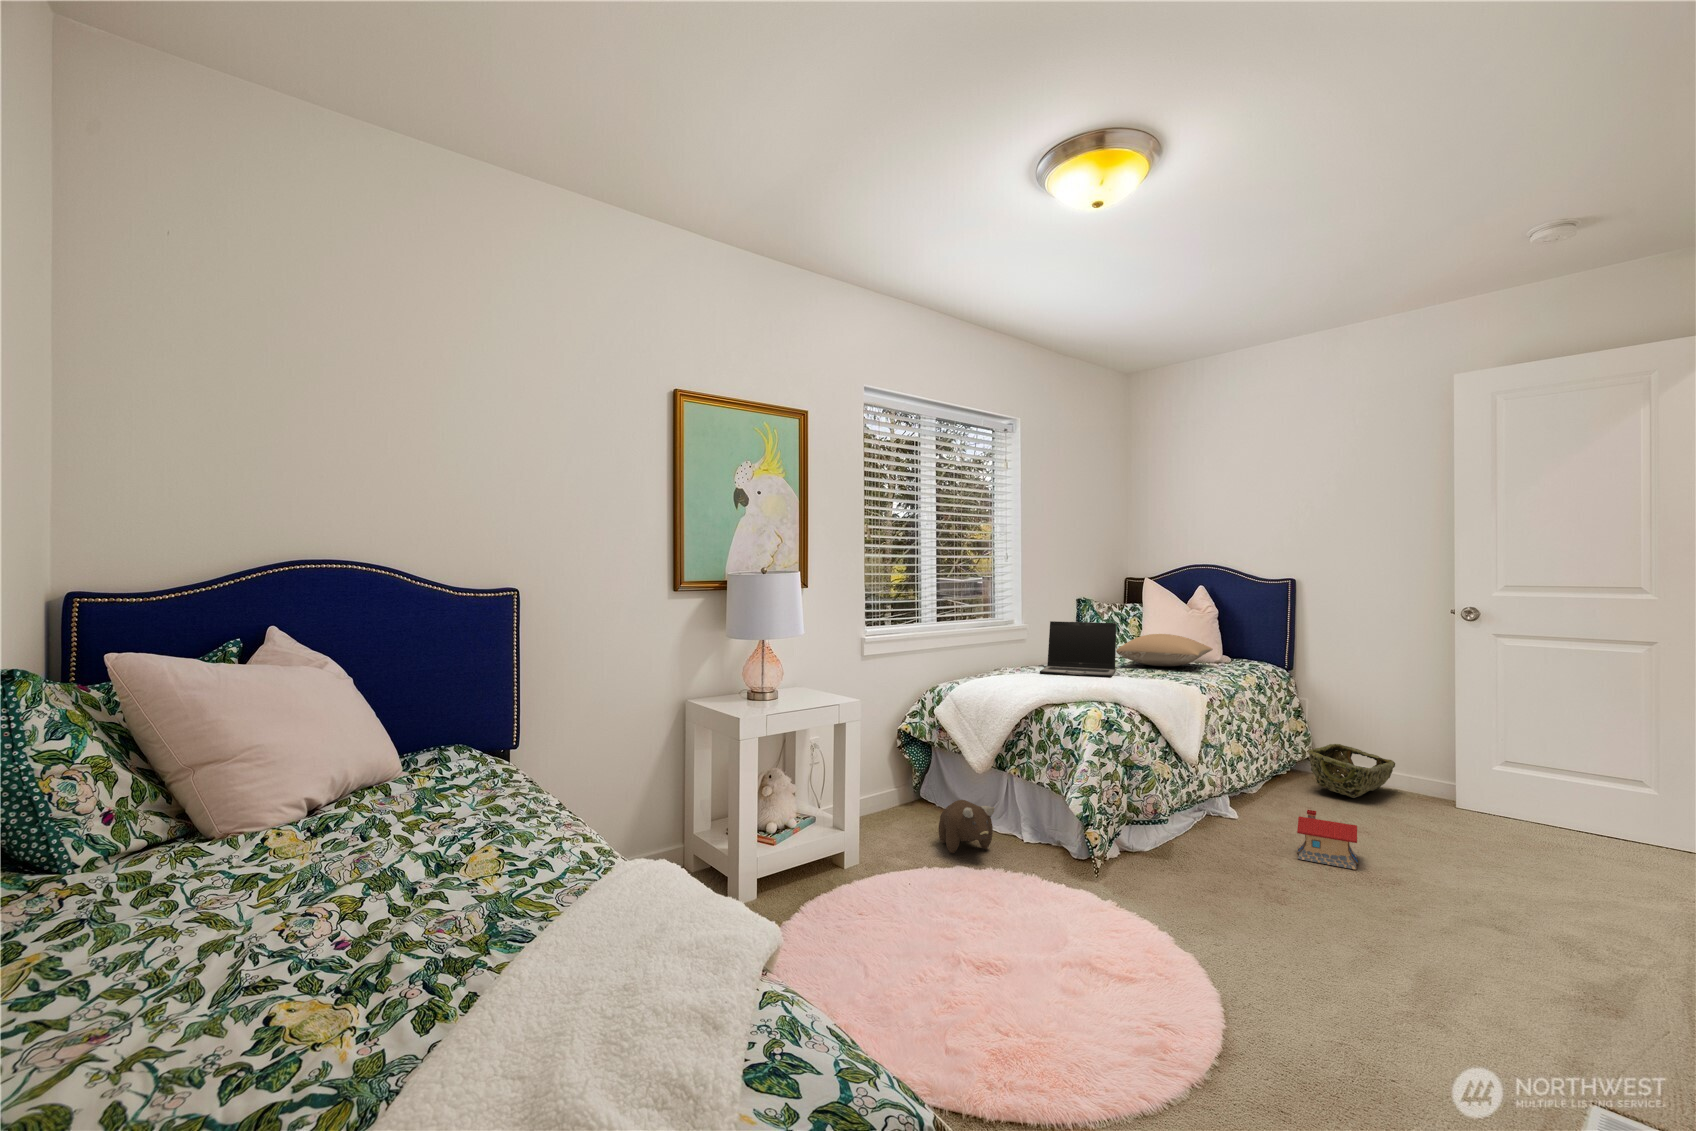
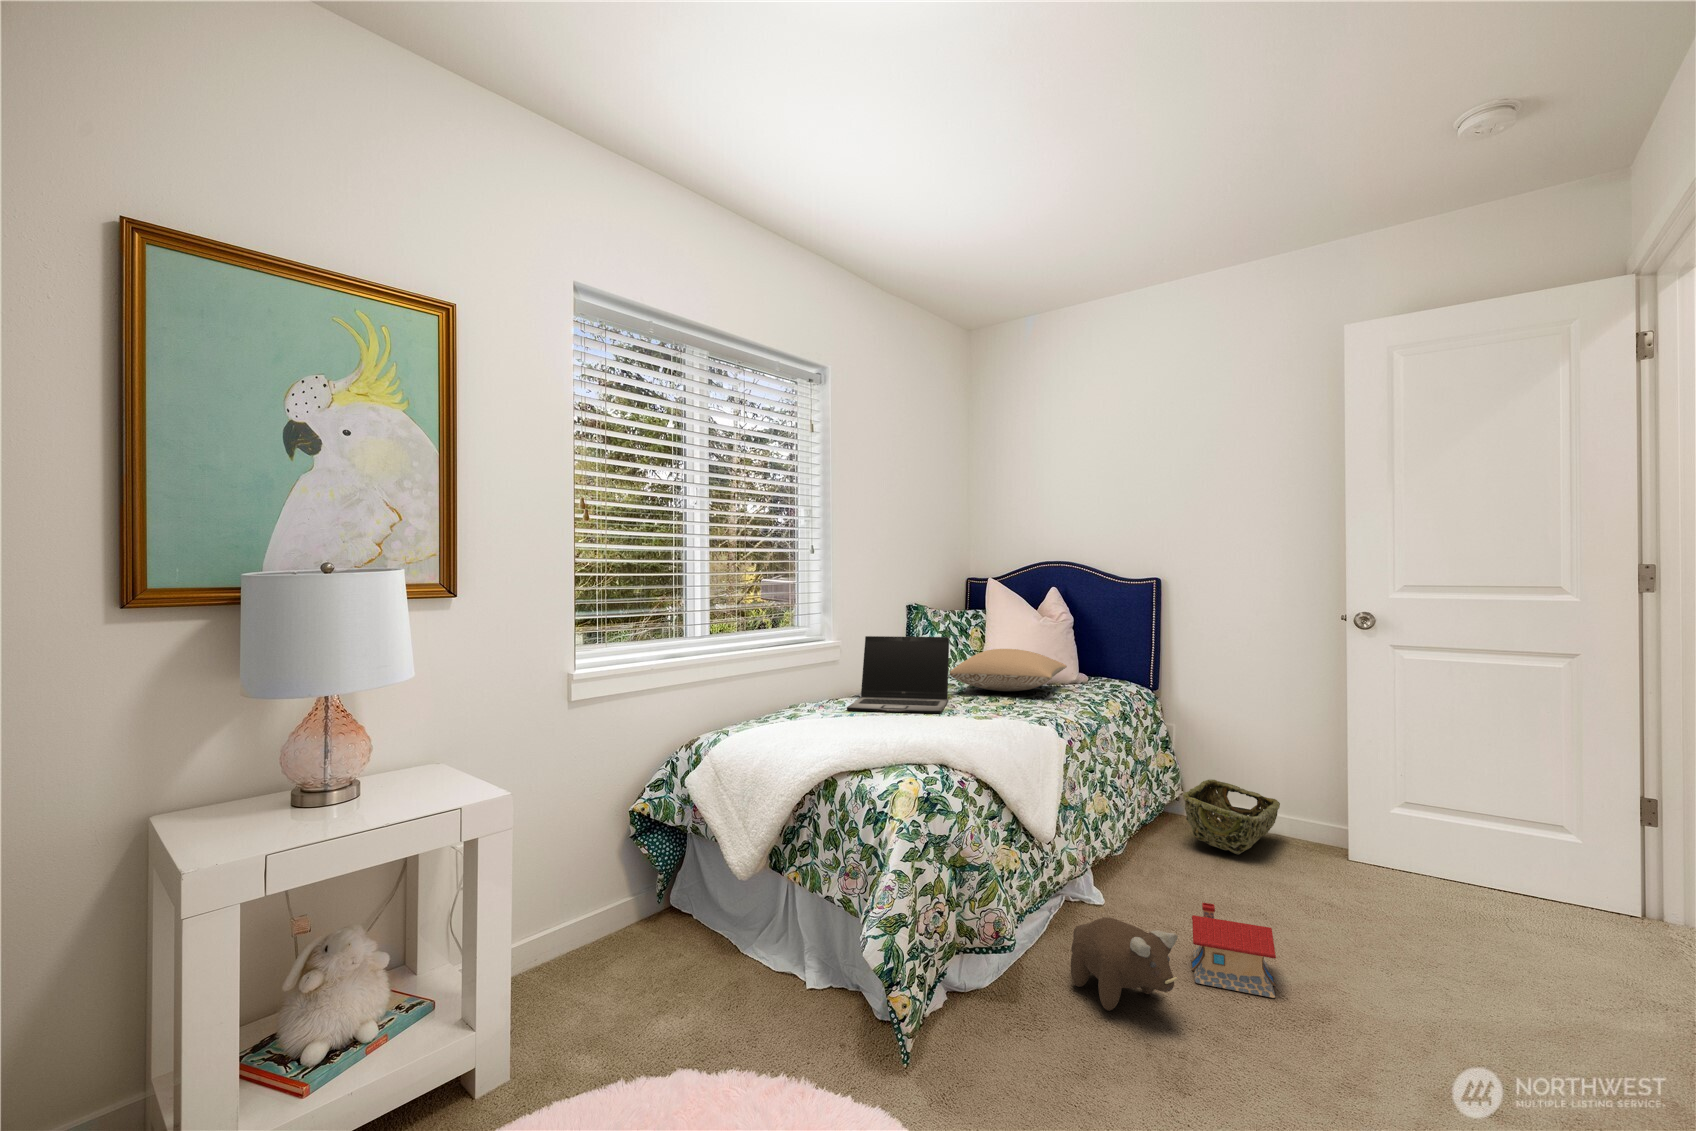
plush toy: present [939,800,995,853] -> present [1071,917,1178,1011]

